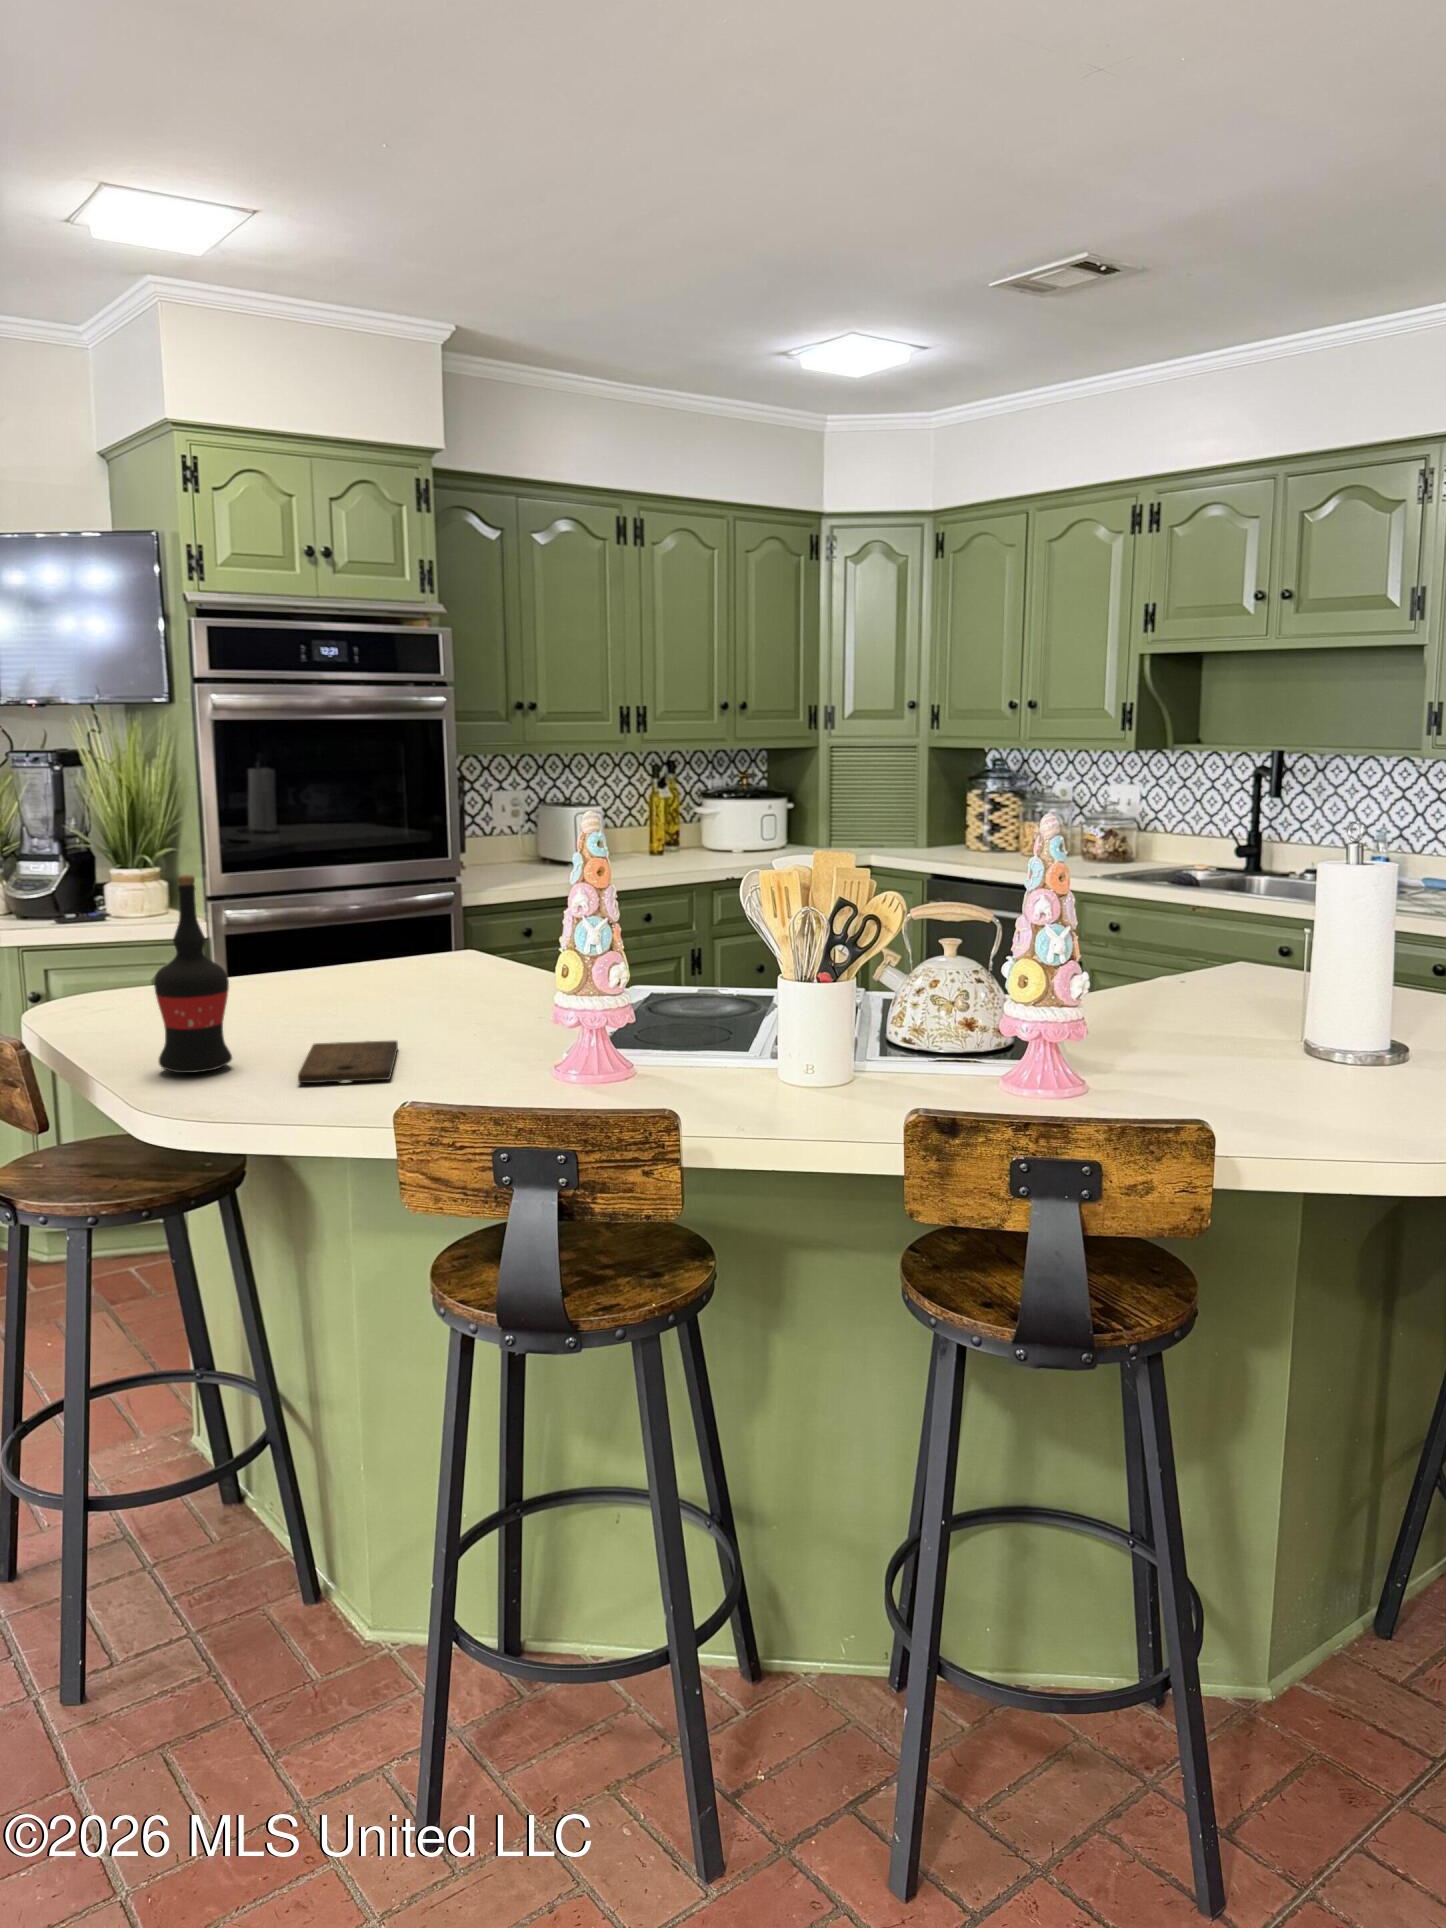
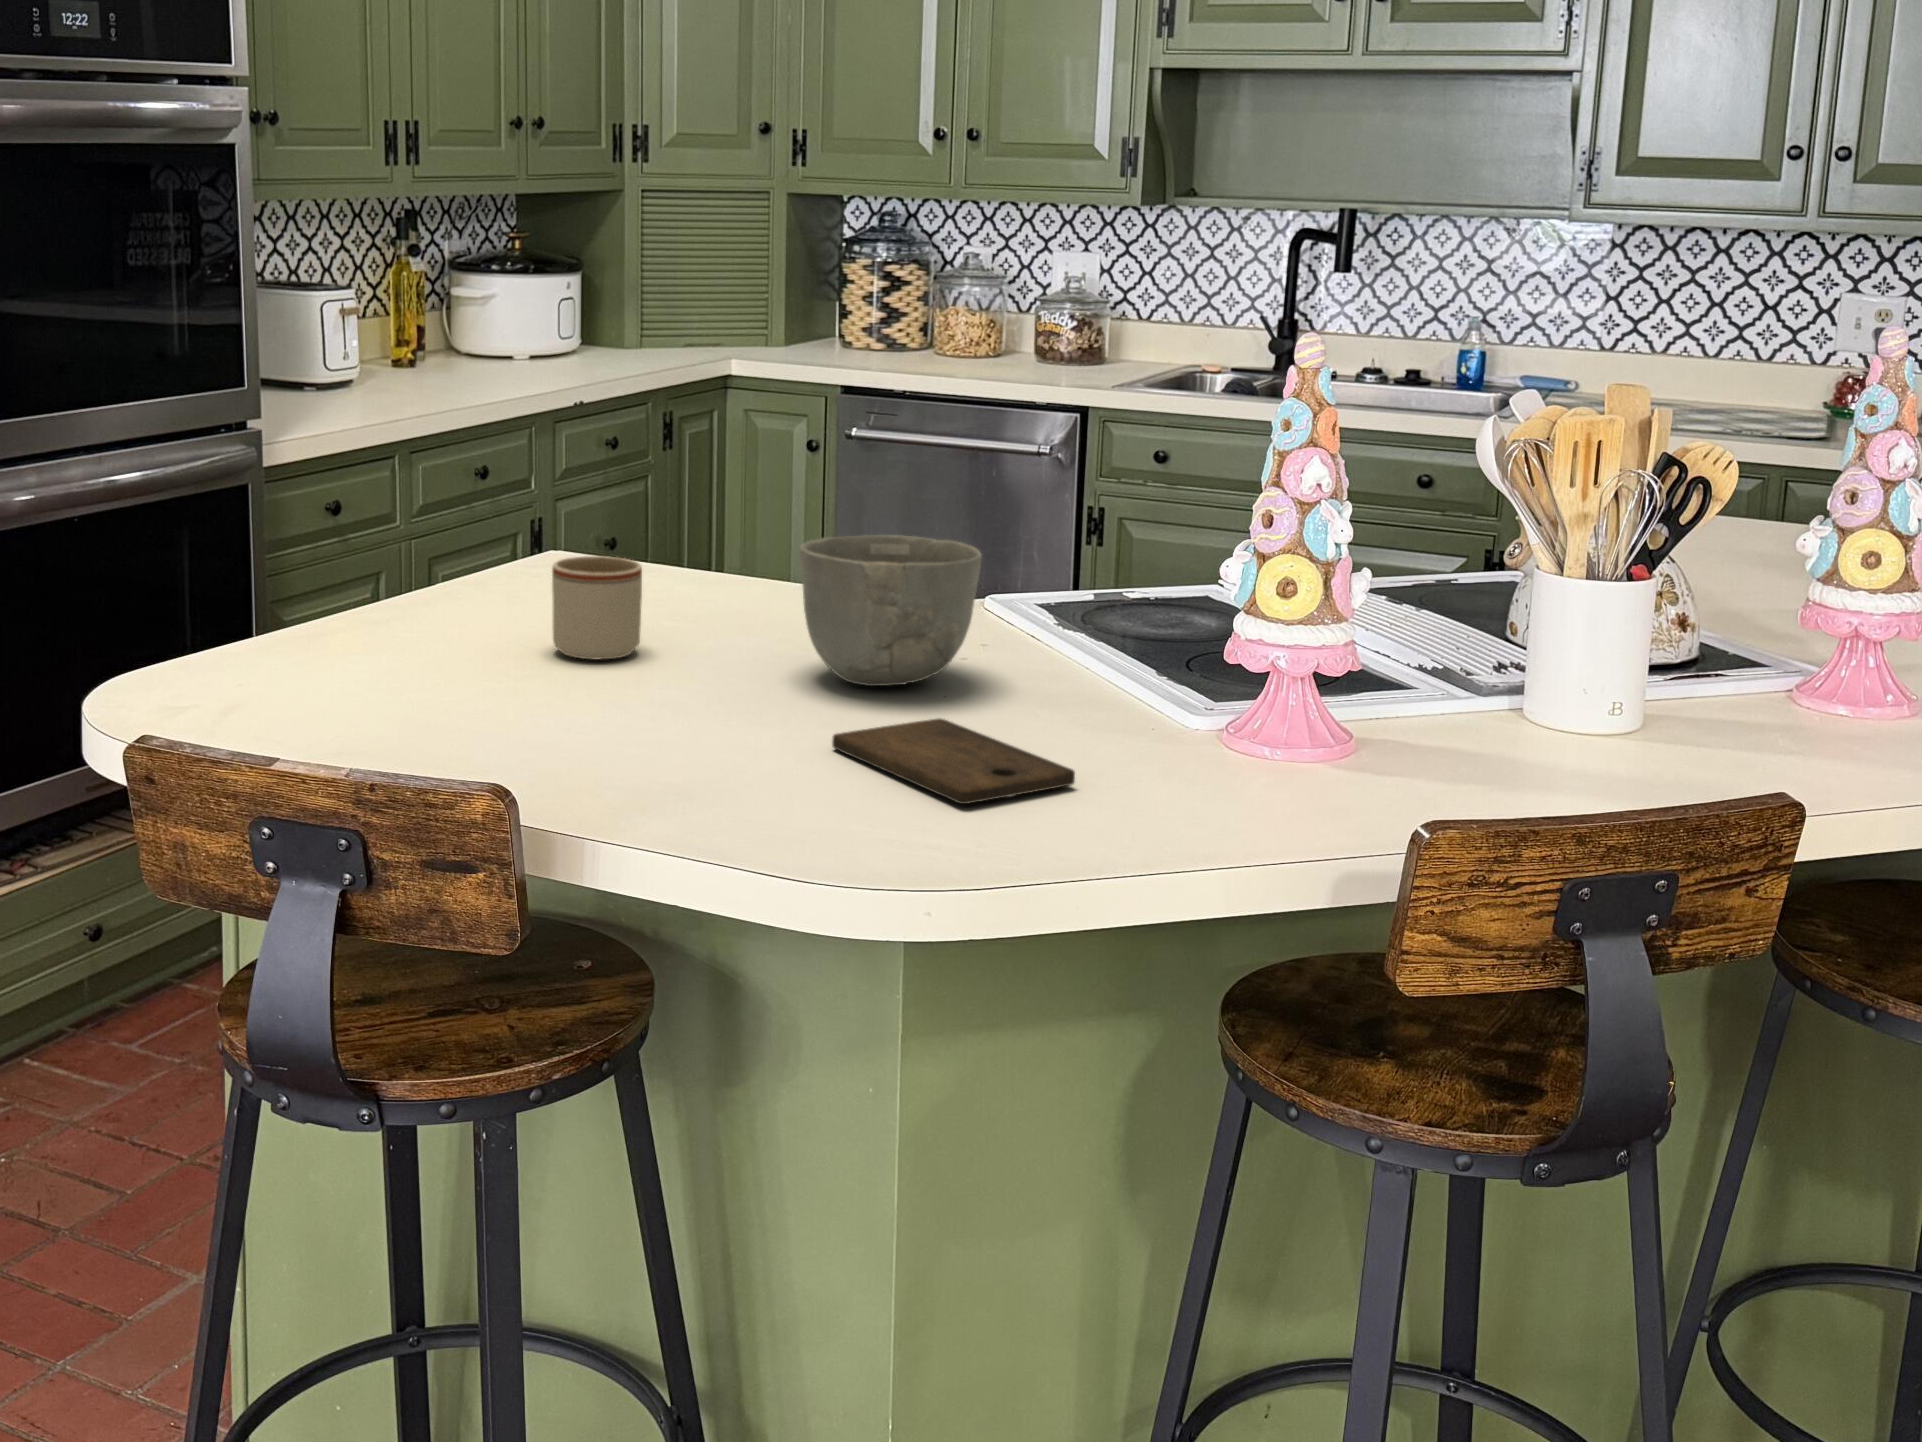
wine bottle: present [154,875,232,1073] -> none [670,468,790,805]
bowl: none [380,934,495,1024] -> present [799,535,982,686]
mug: none [294,943,361,1002] -> present [552,556,642,659]

